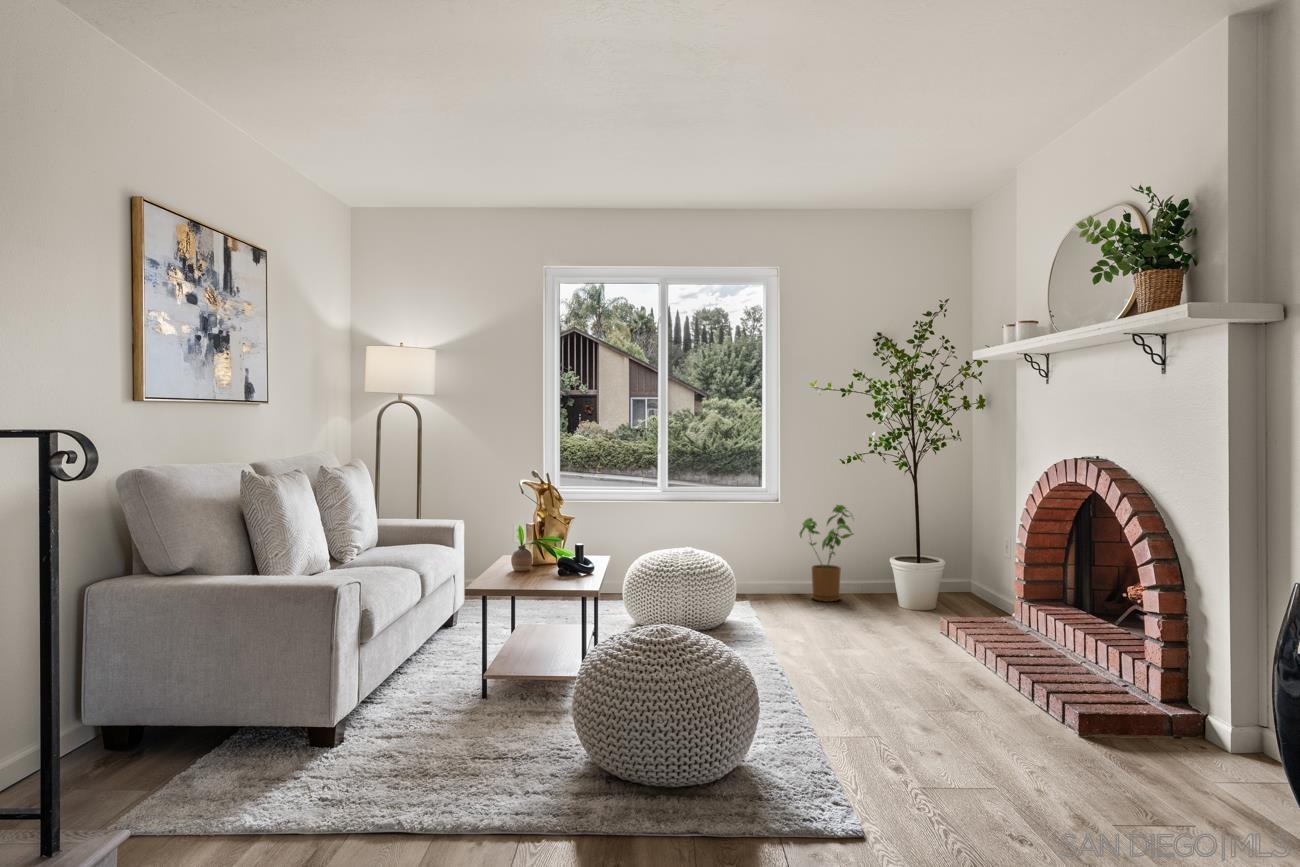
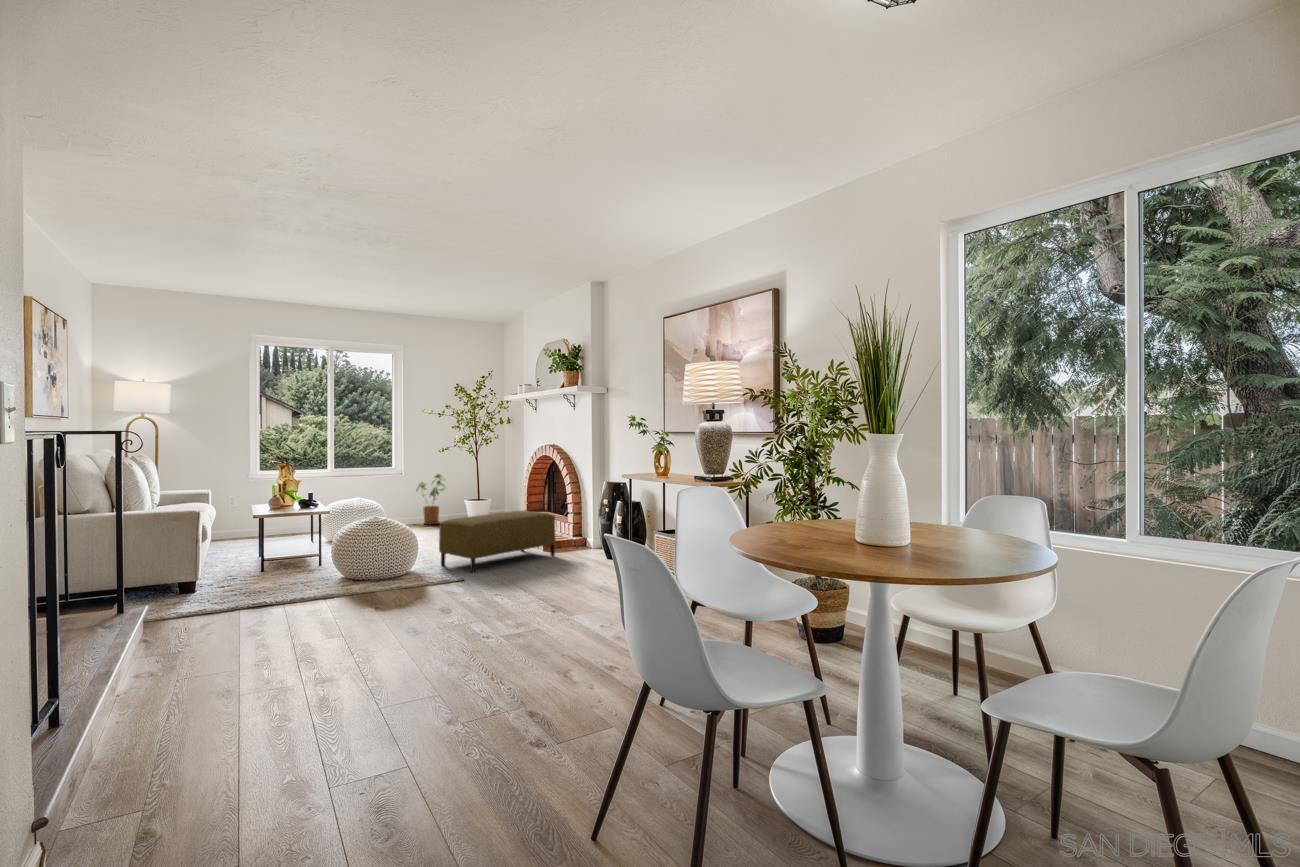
ottoman: none [811,628,1123,805] -> present [439,511,556,572]

